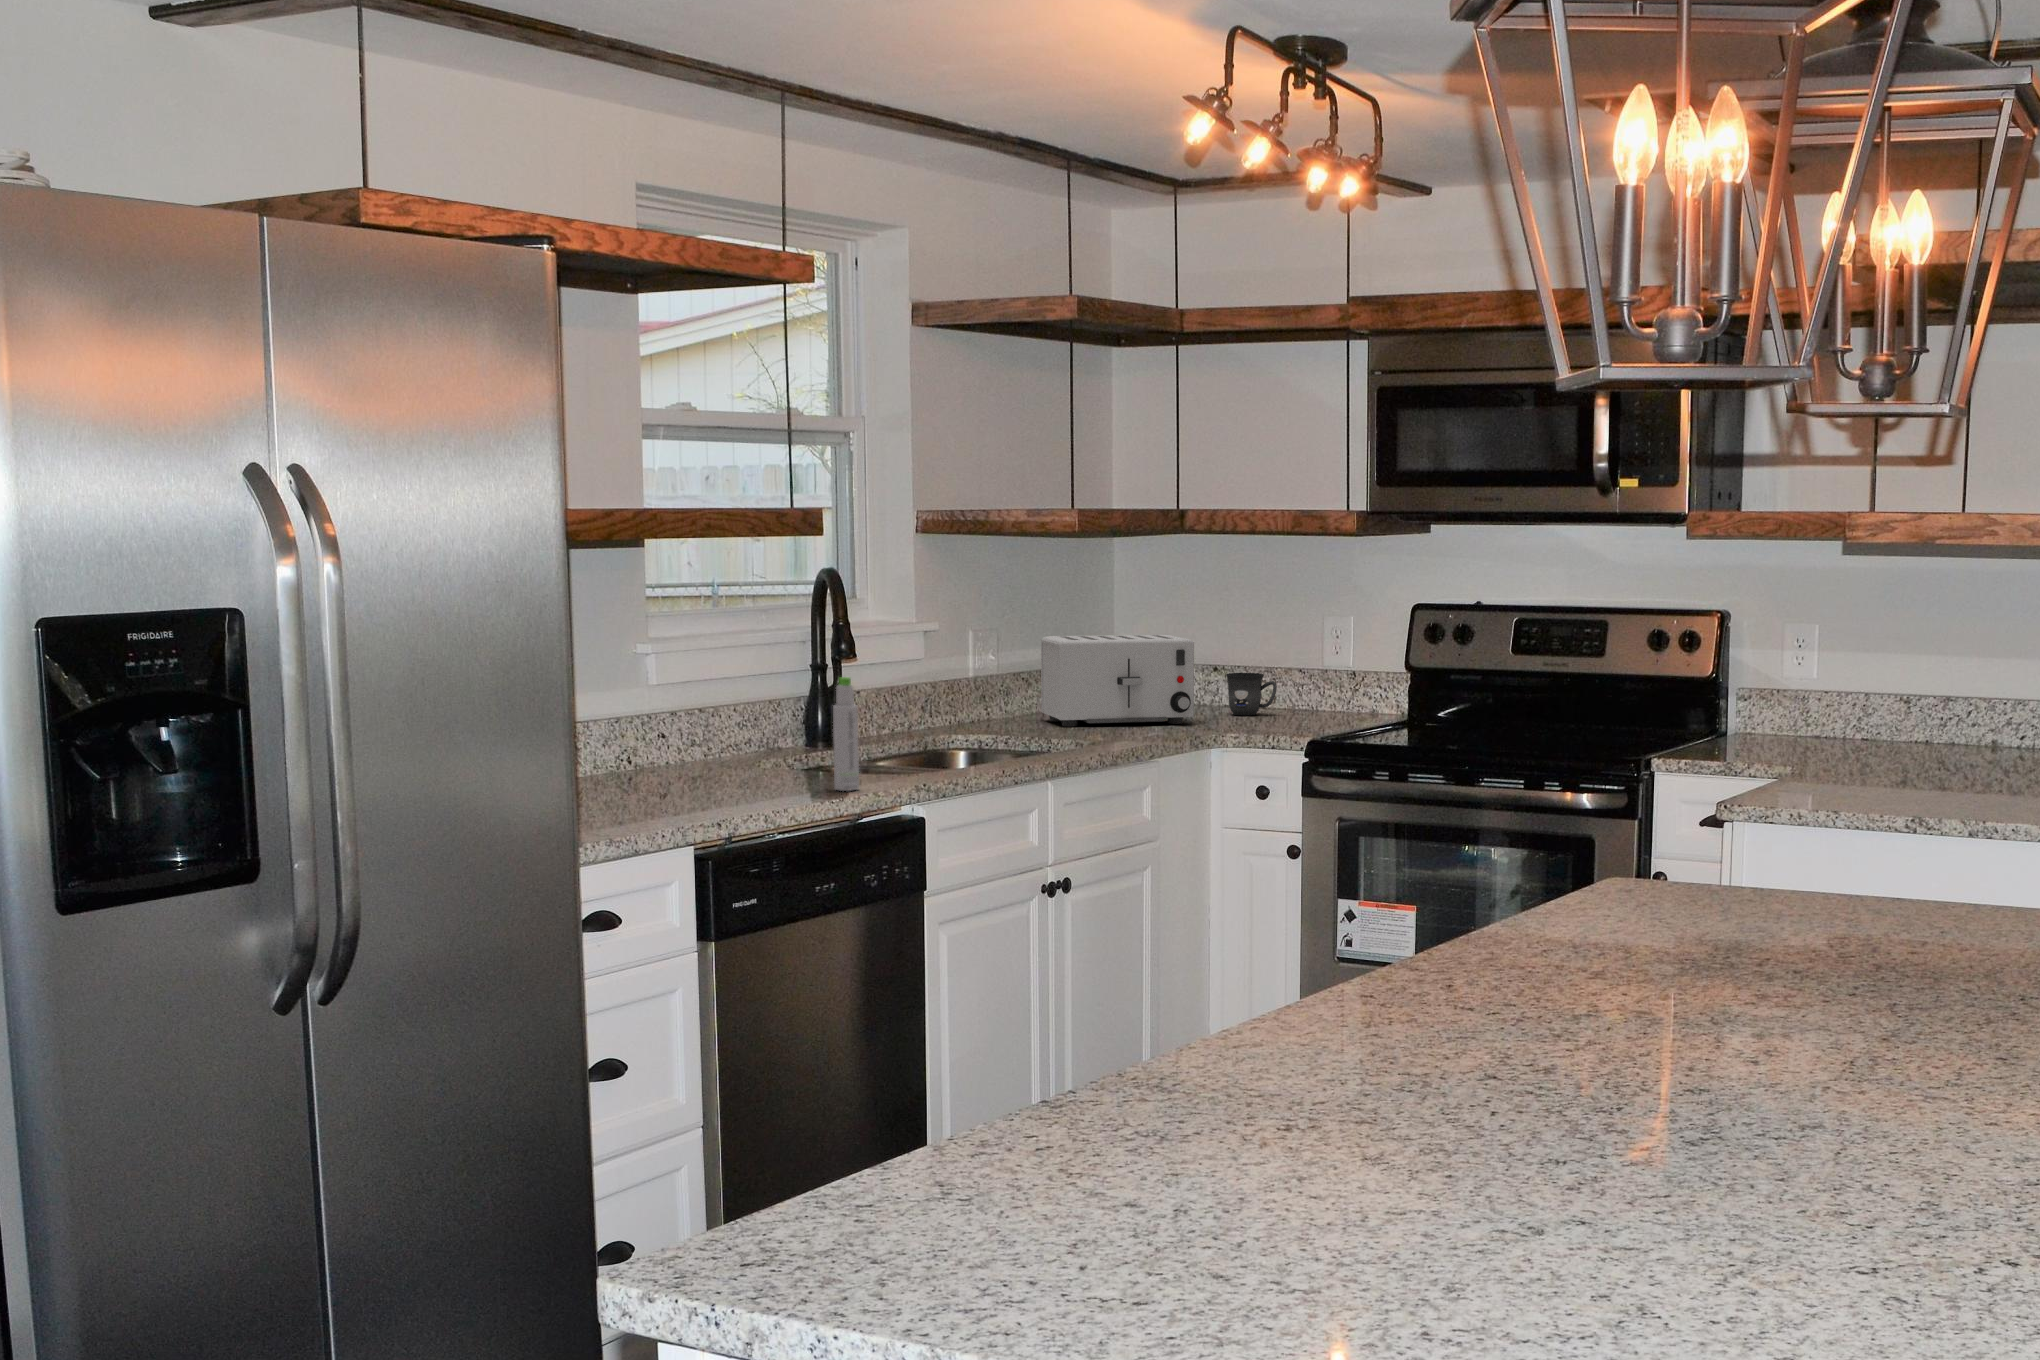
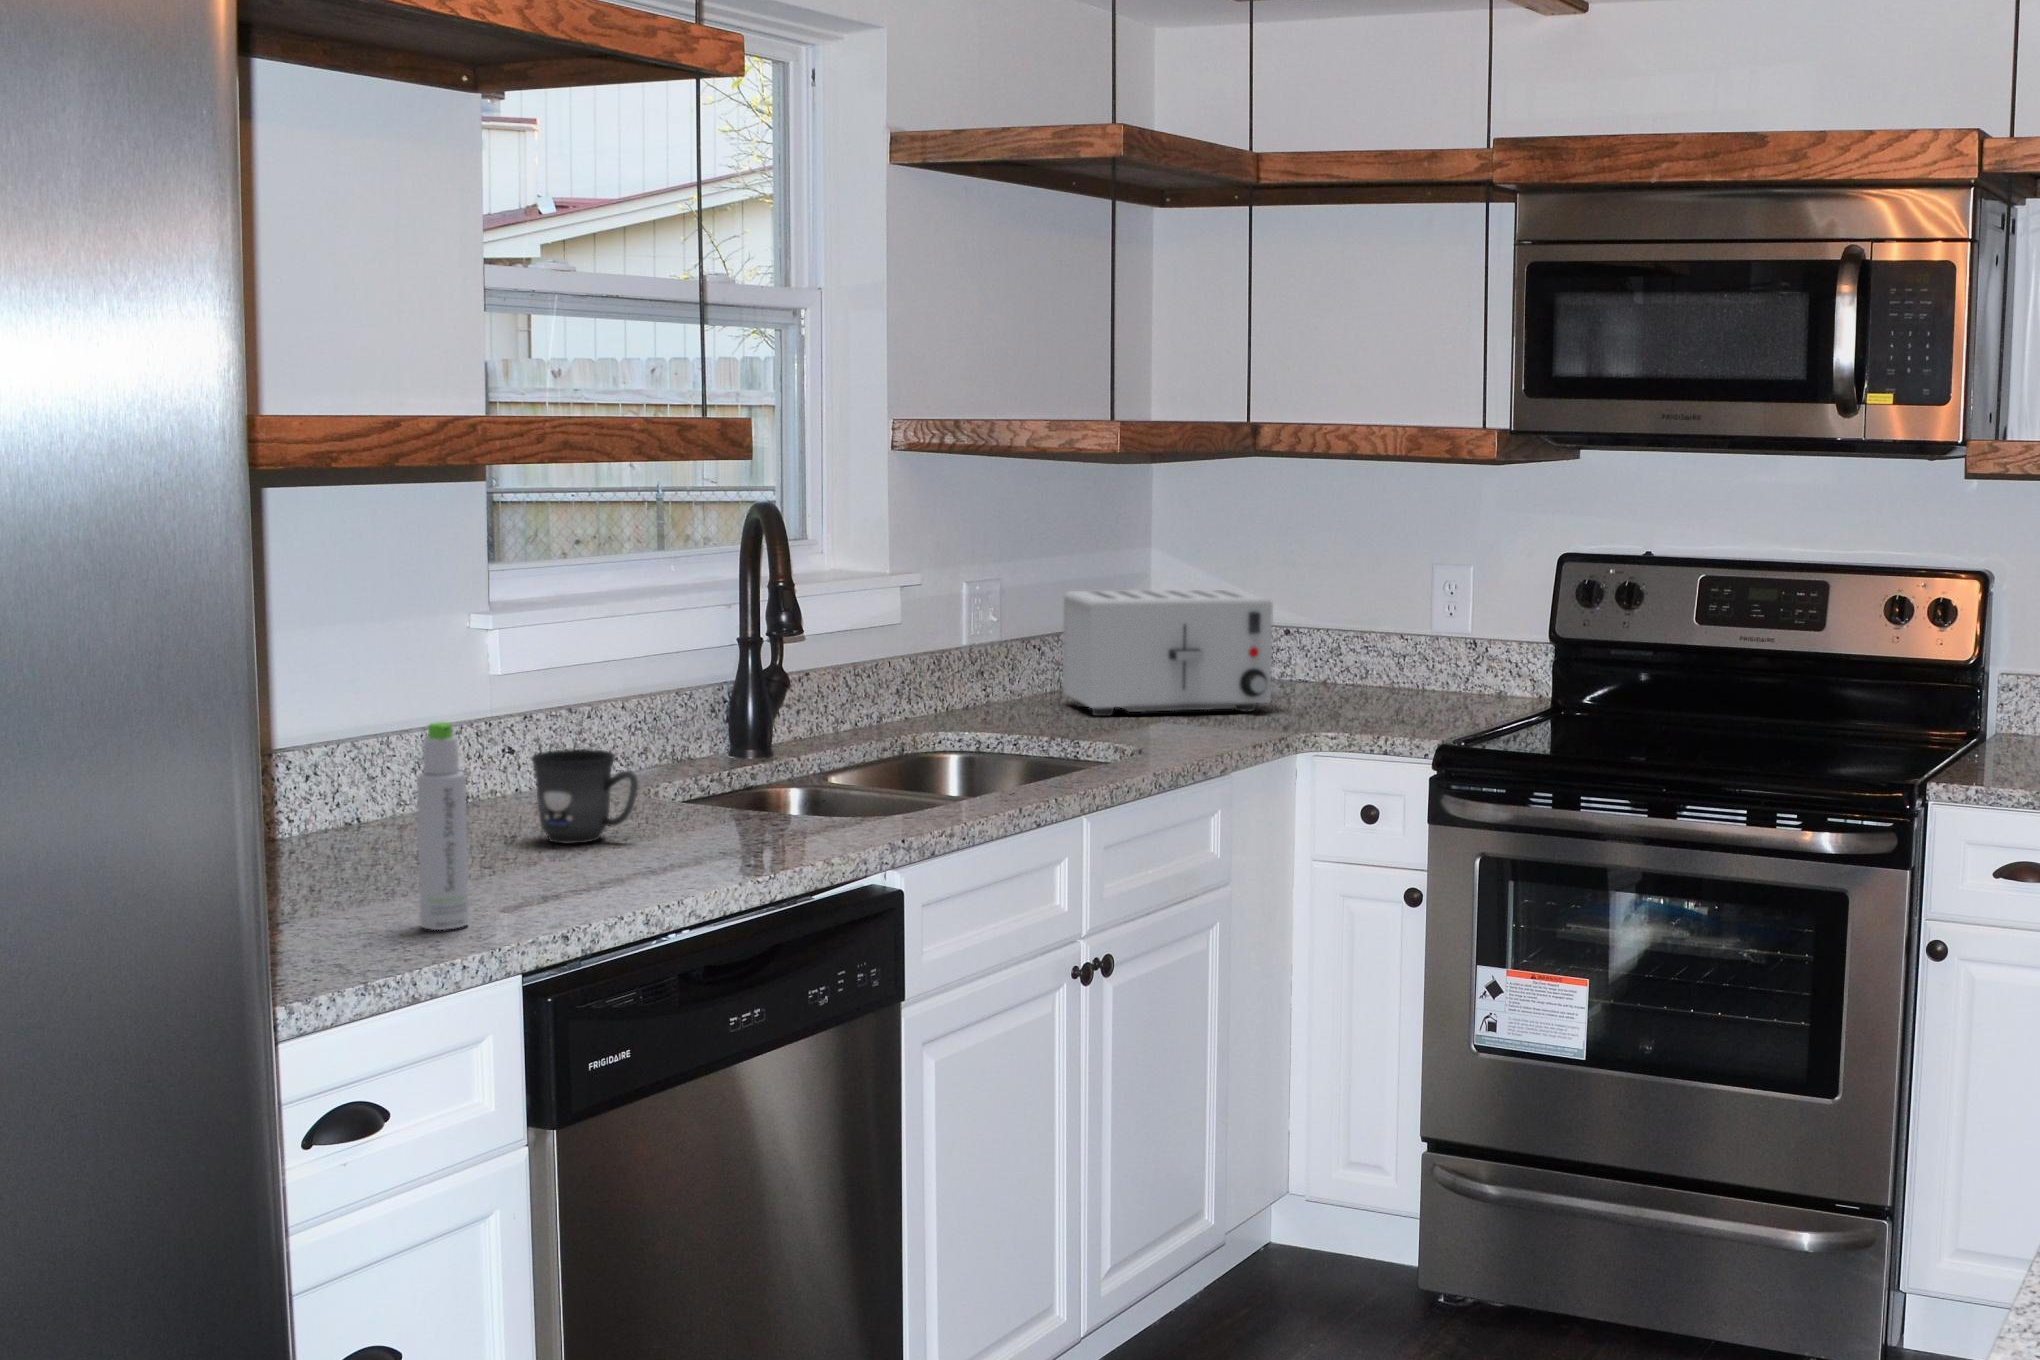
mug: present [1226,673,1277,715] -> present [531,749,638,843]
bottle: present [833,677,859,791] -> present [417,722,469,930]

